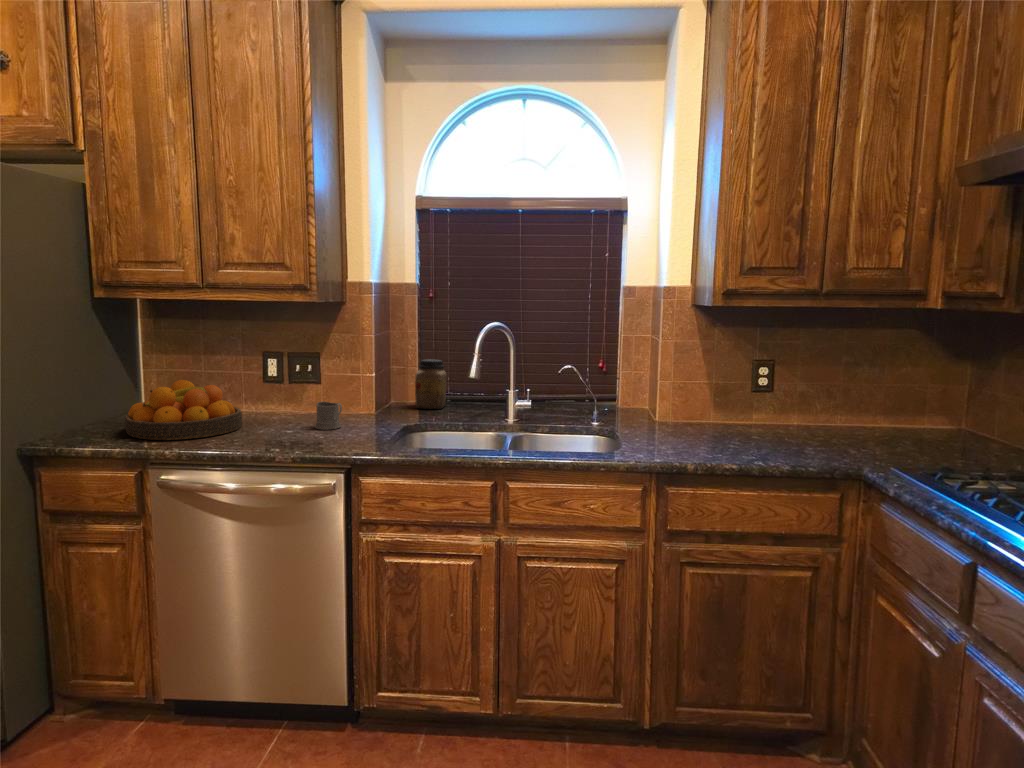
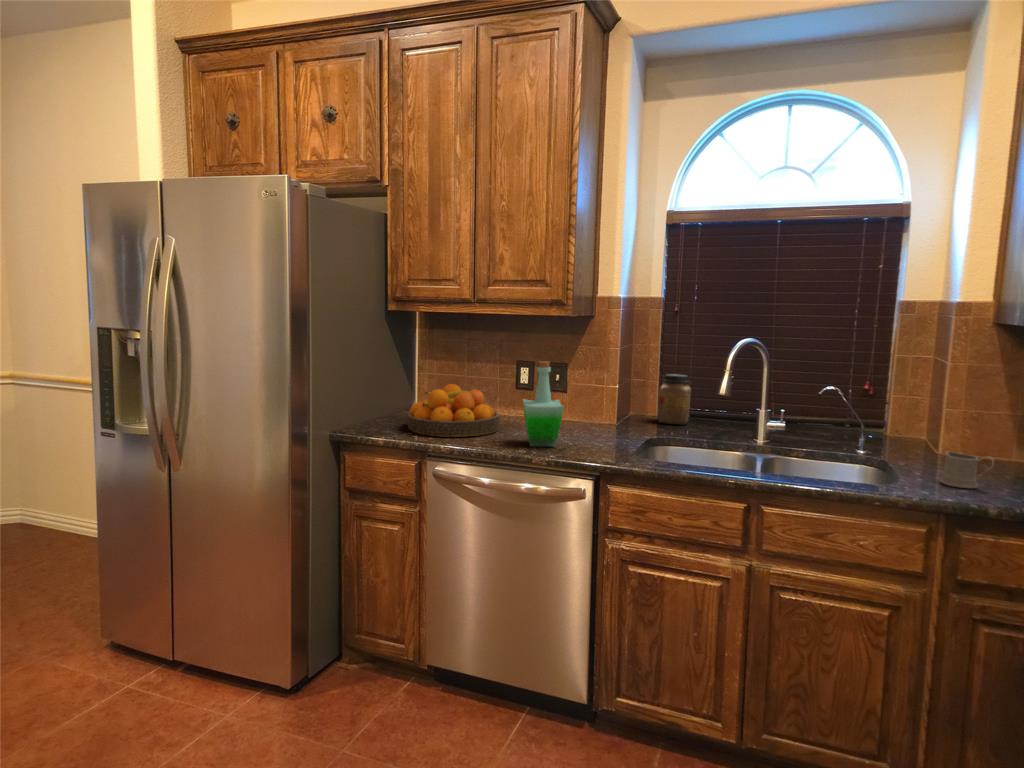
bottle: none [264,351,308,443] -> present [523,361,564,447]
mug: present [315,401,342,430] -> present [940,451,994,488]

